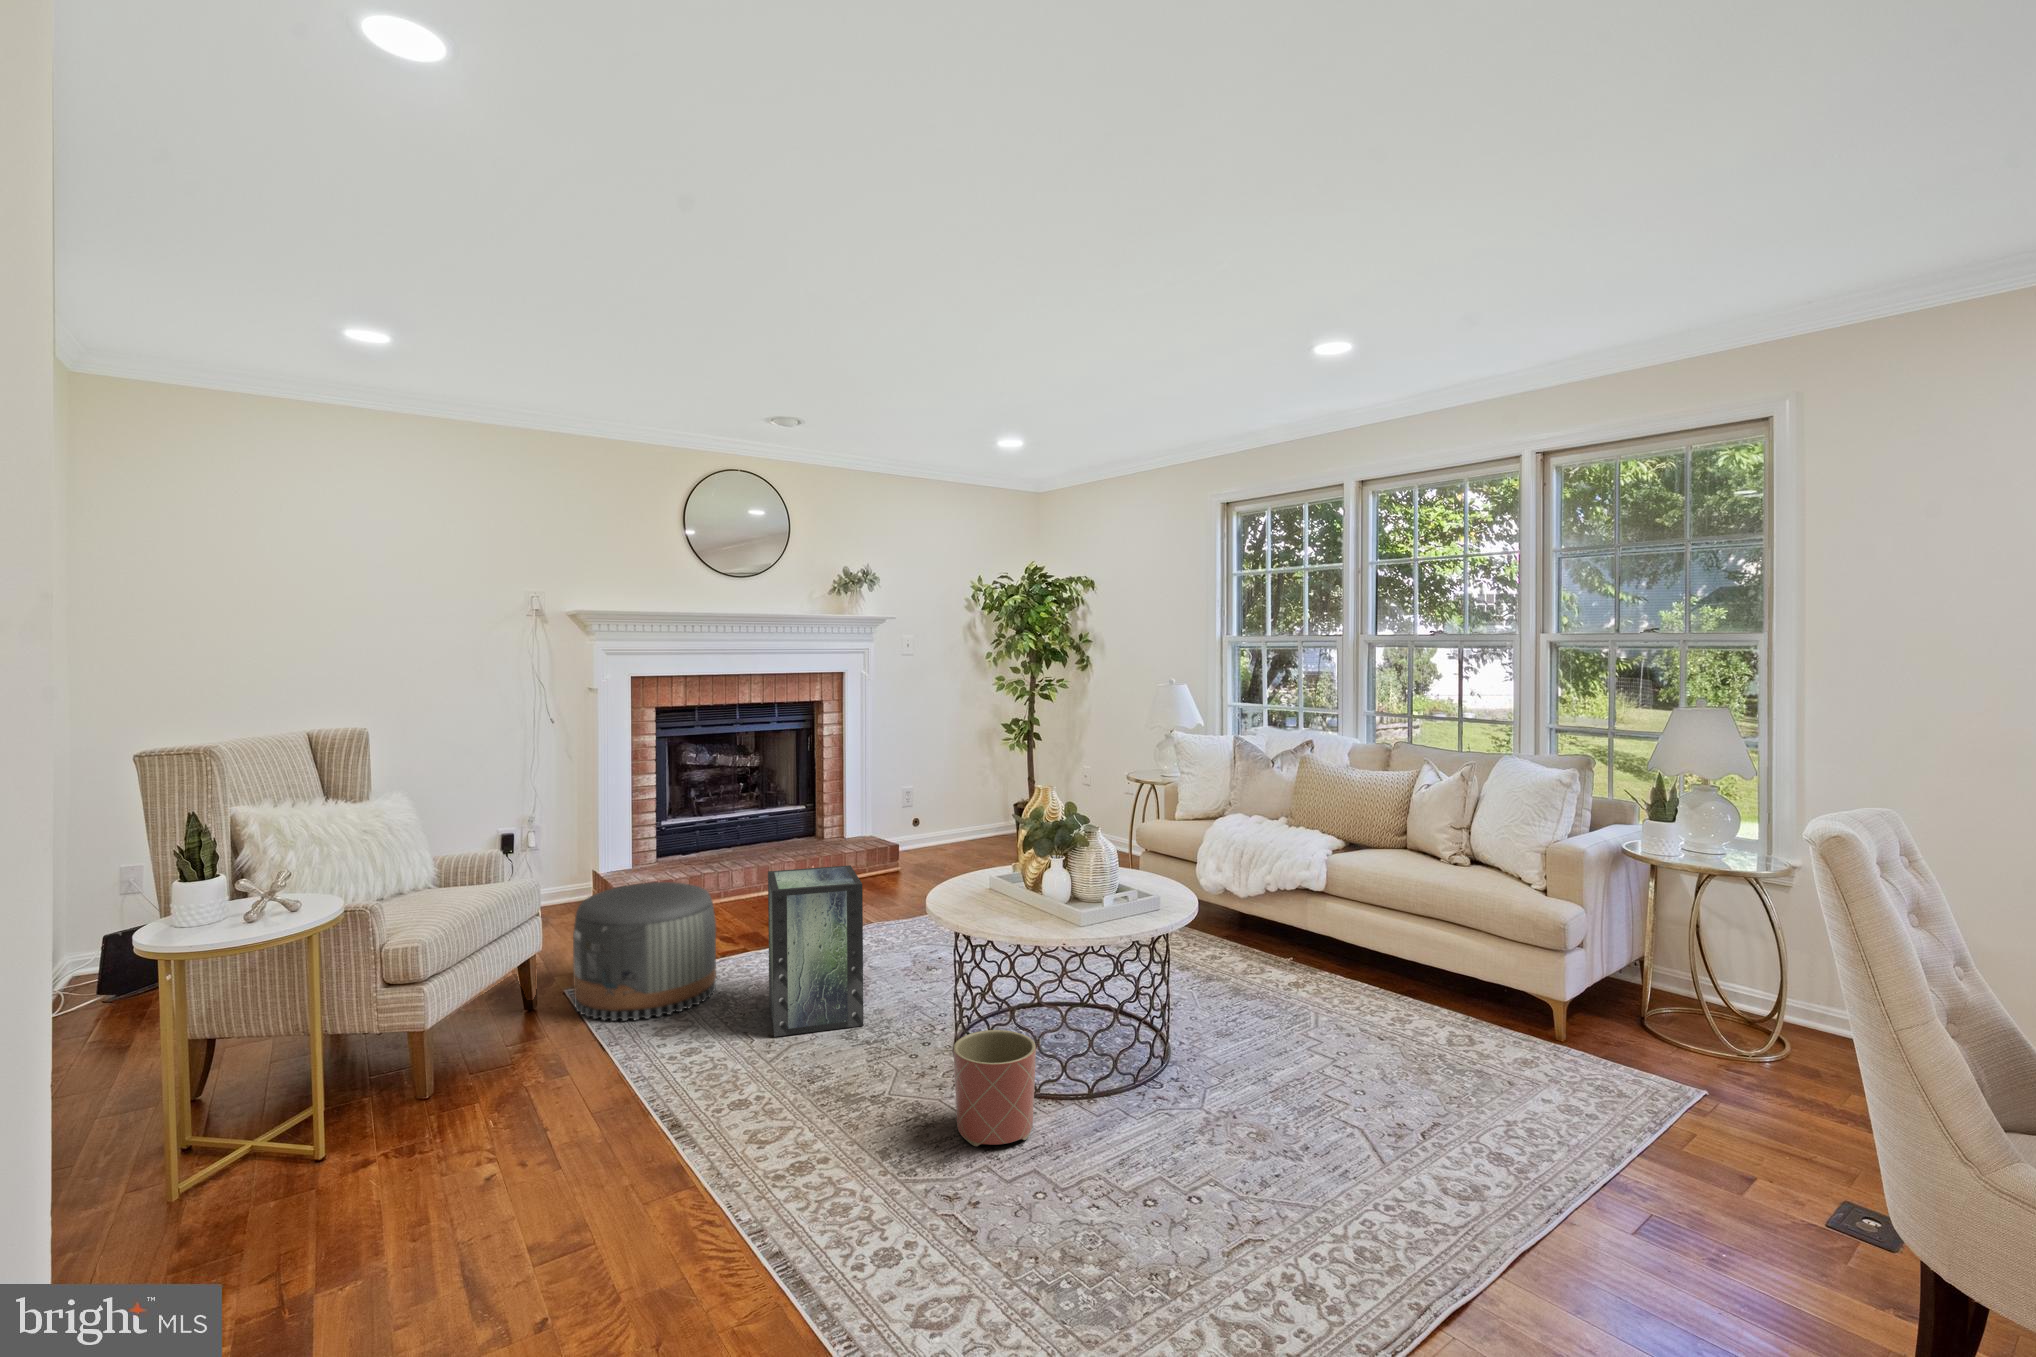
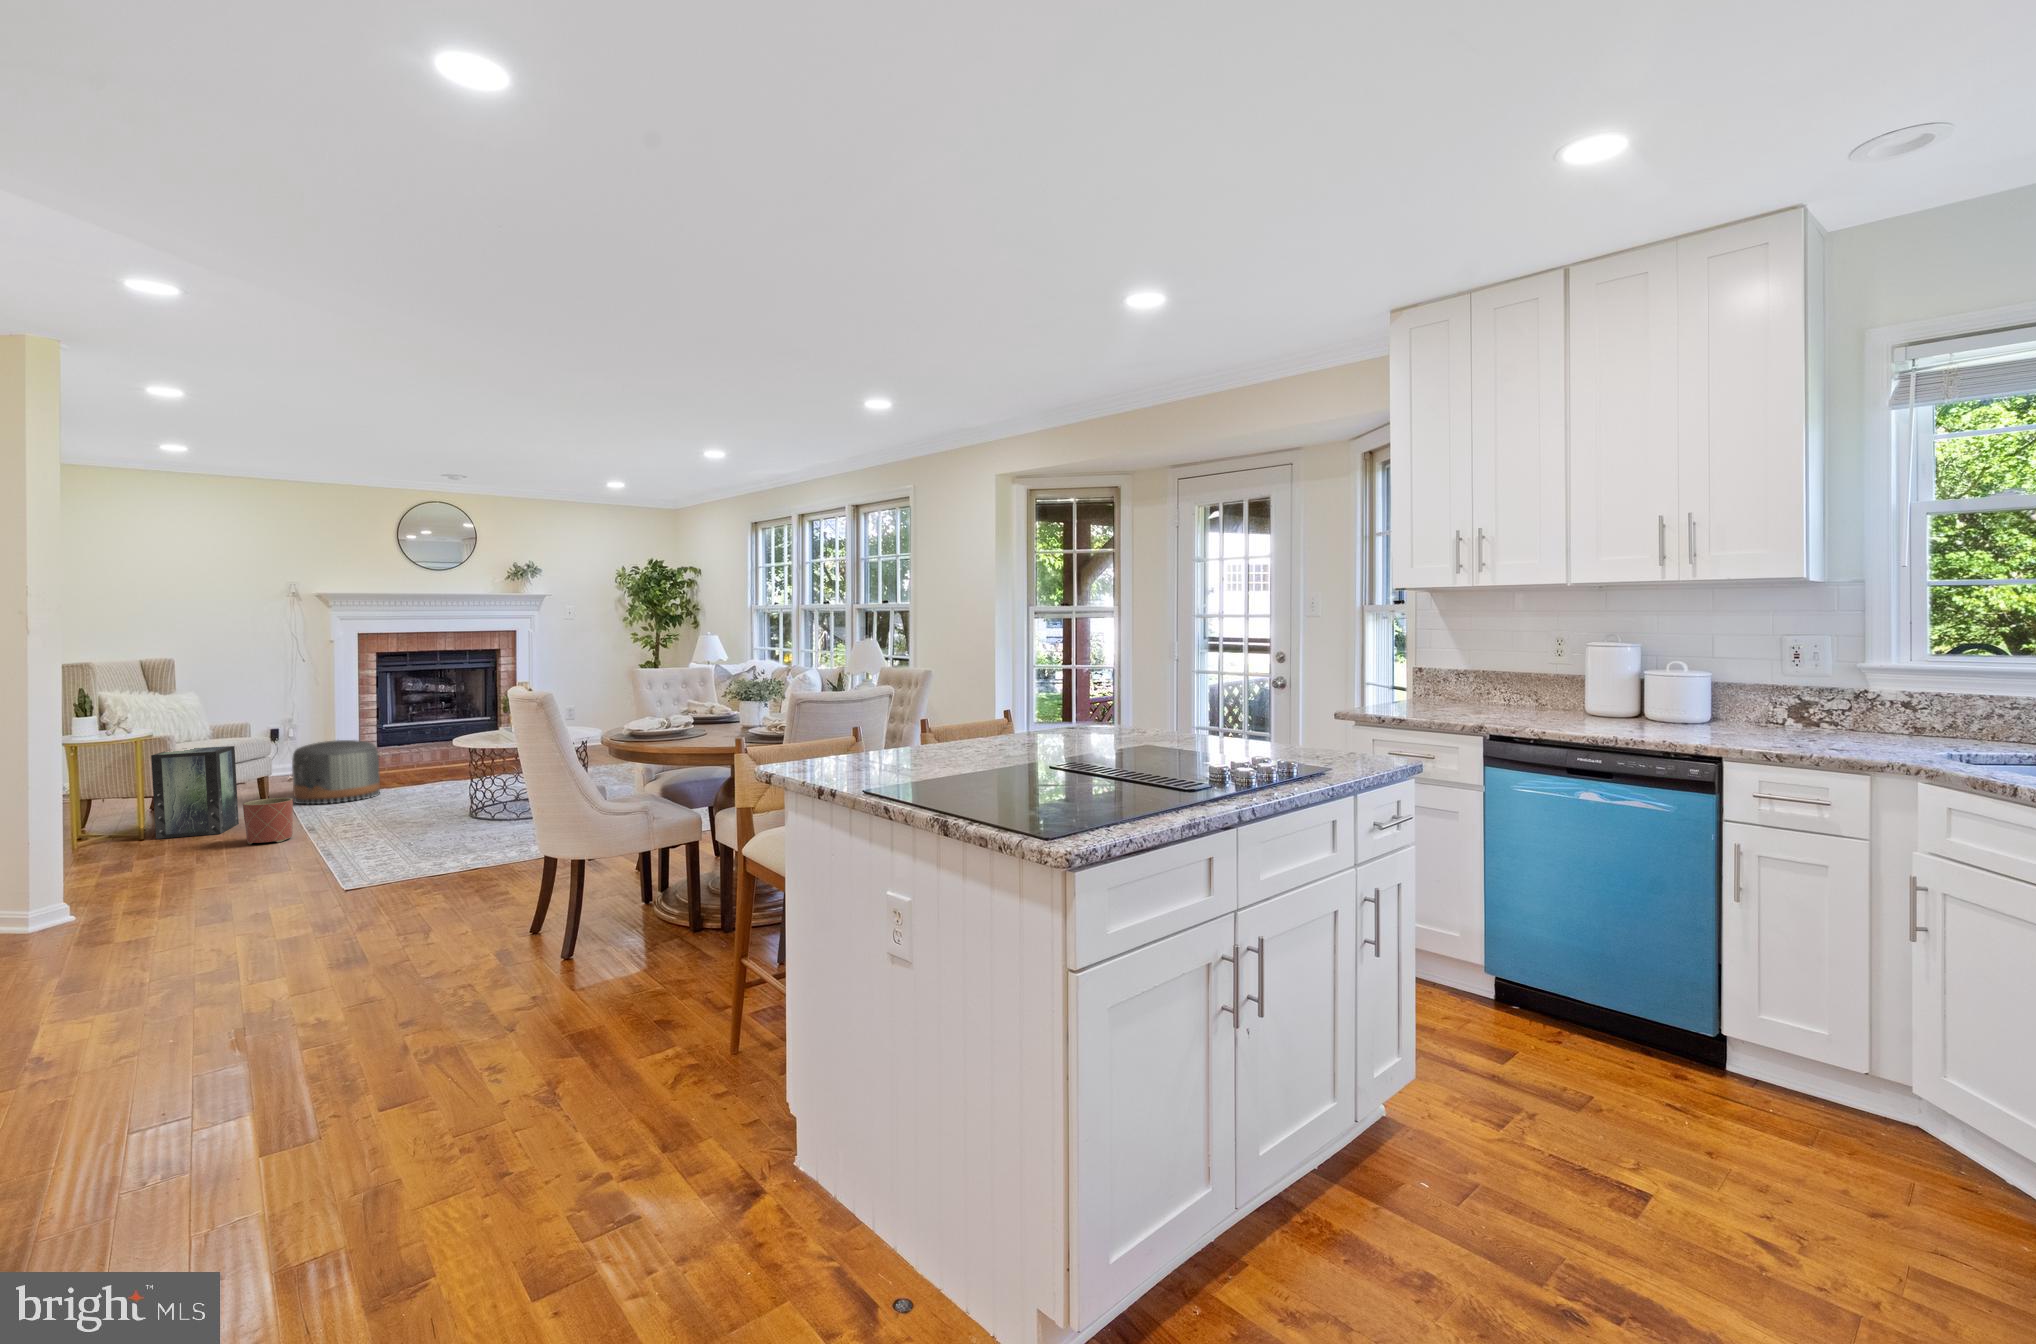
storage box: present [768,865,864,1037] -> present [151,746,239,839]
planter: present [953,1030,1036,1146] -> present [243,798,293,845]

